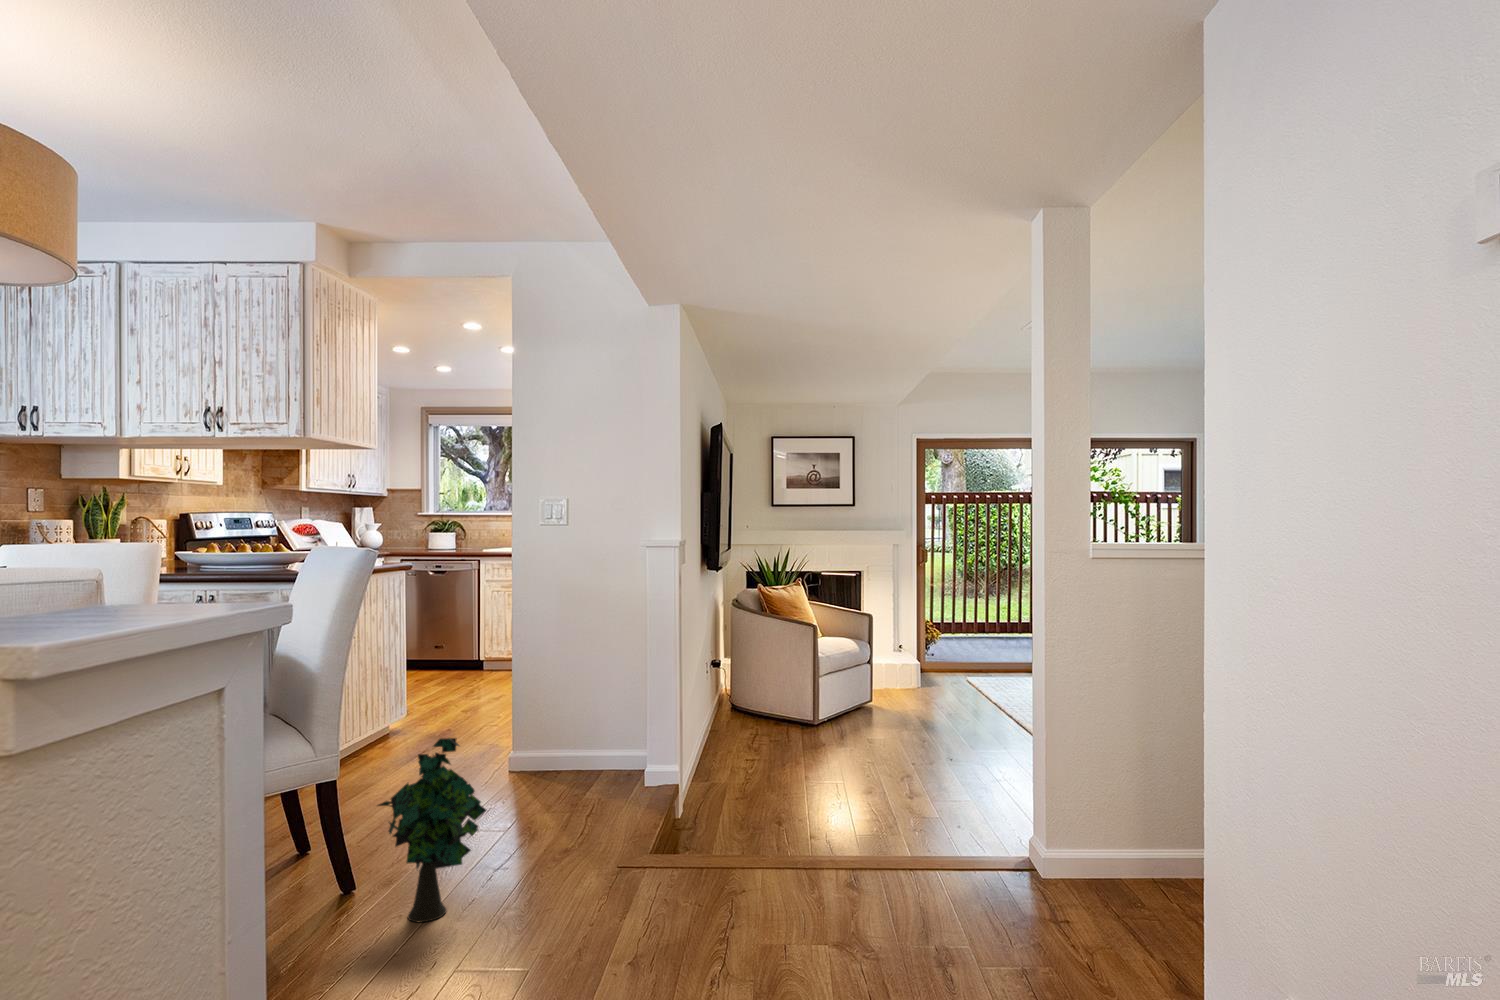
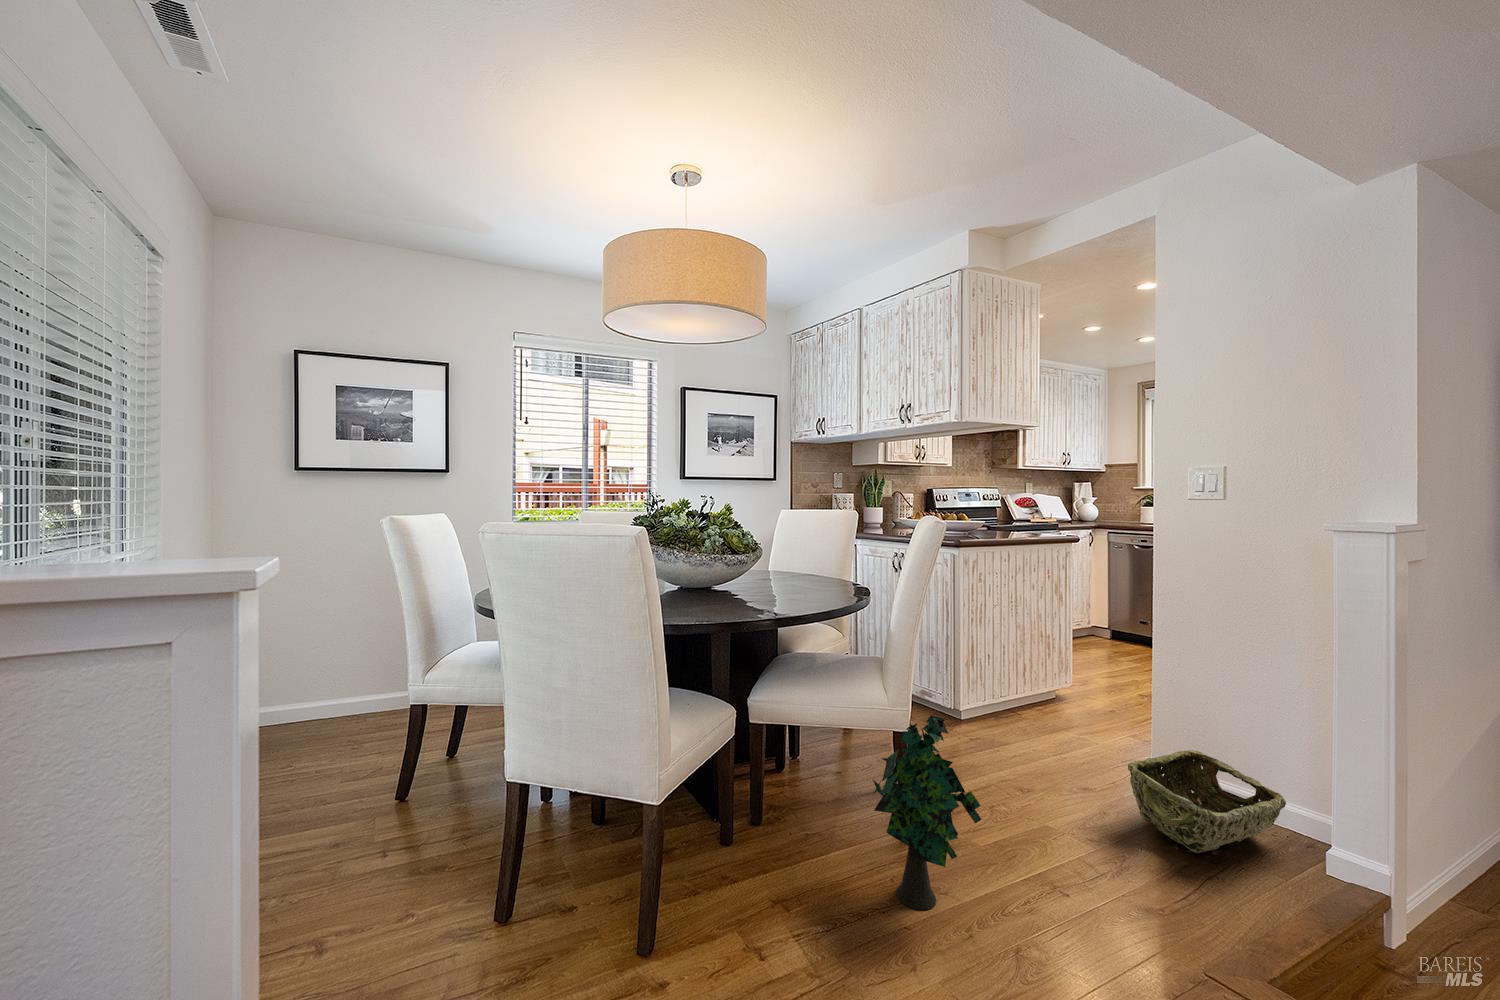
woven basket: none [522,733,608,801] -> present [1128,750,1286,853]

